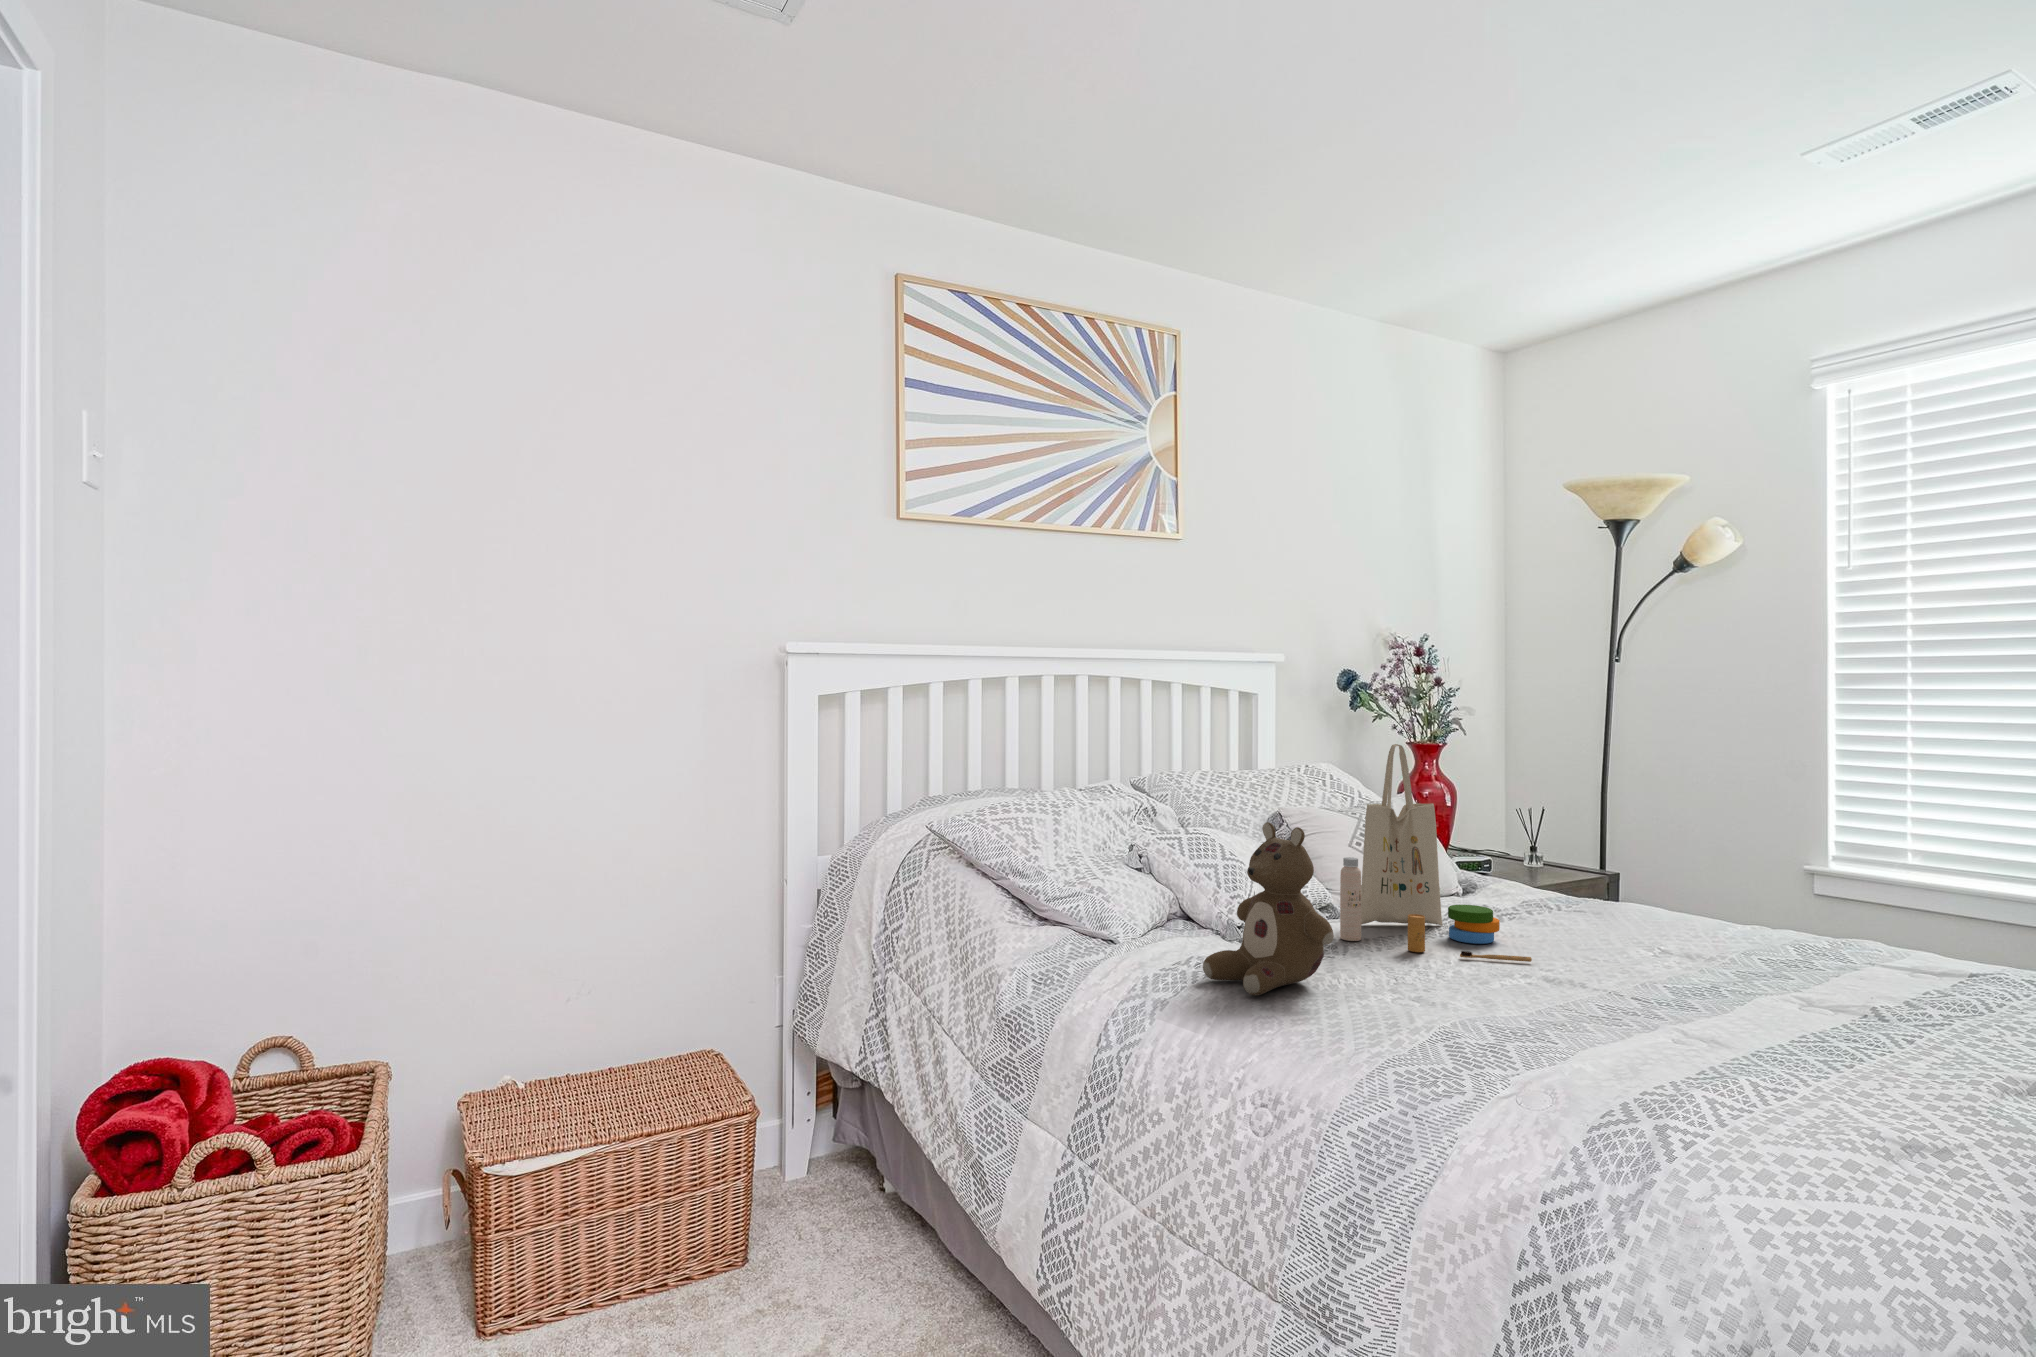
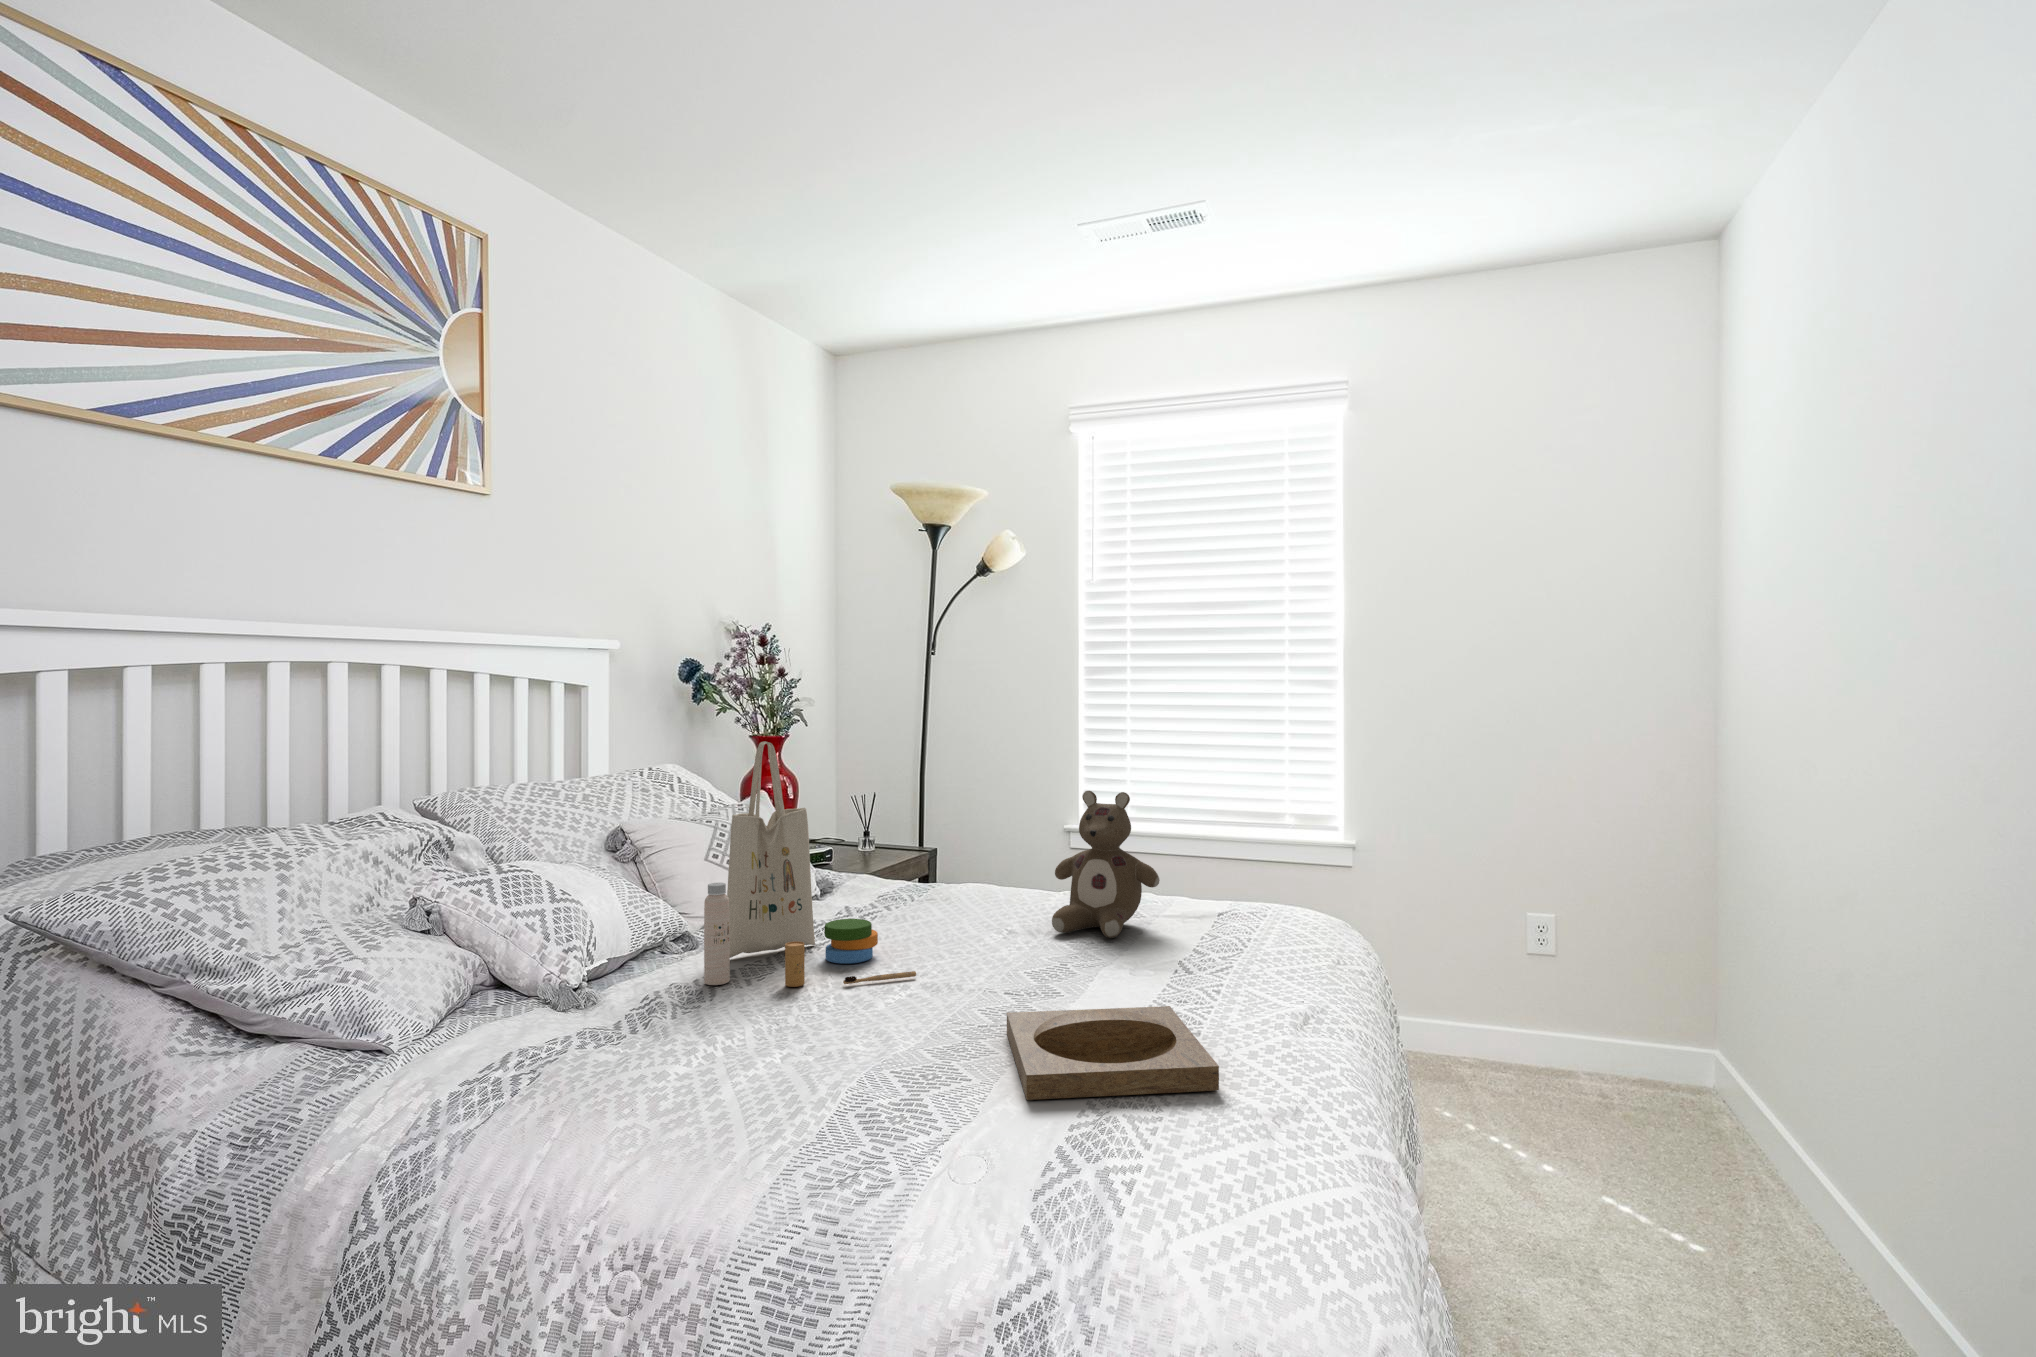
stuffed bear: present [1203,822,1334,995] -> present [1052,791,1160,938]
tray: none [1607,999,1829,1102] -> present [1007,1006,1219,1100]

